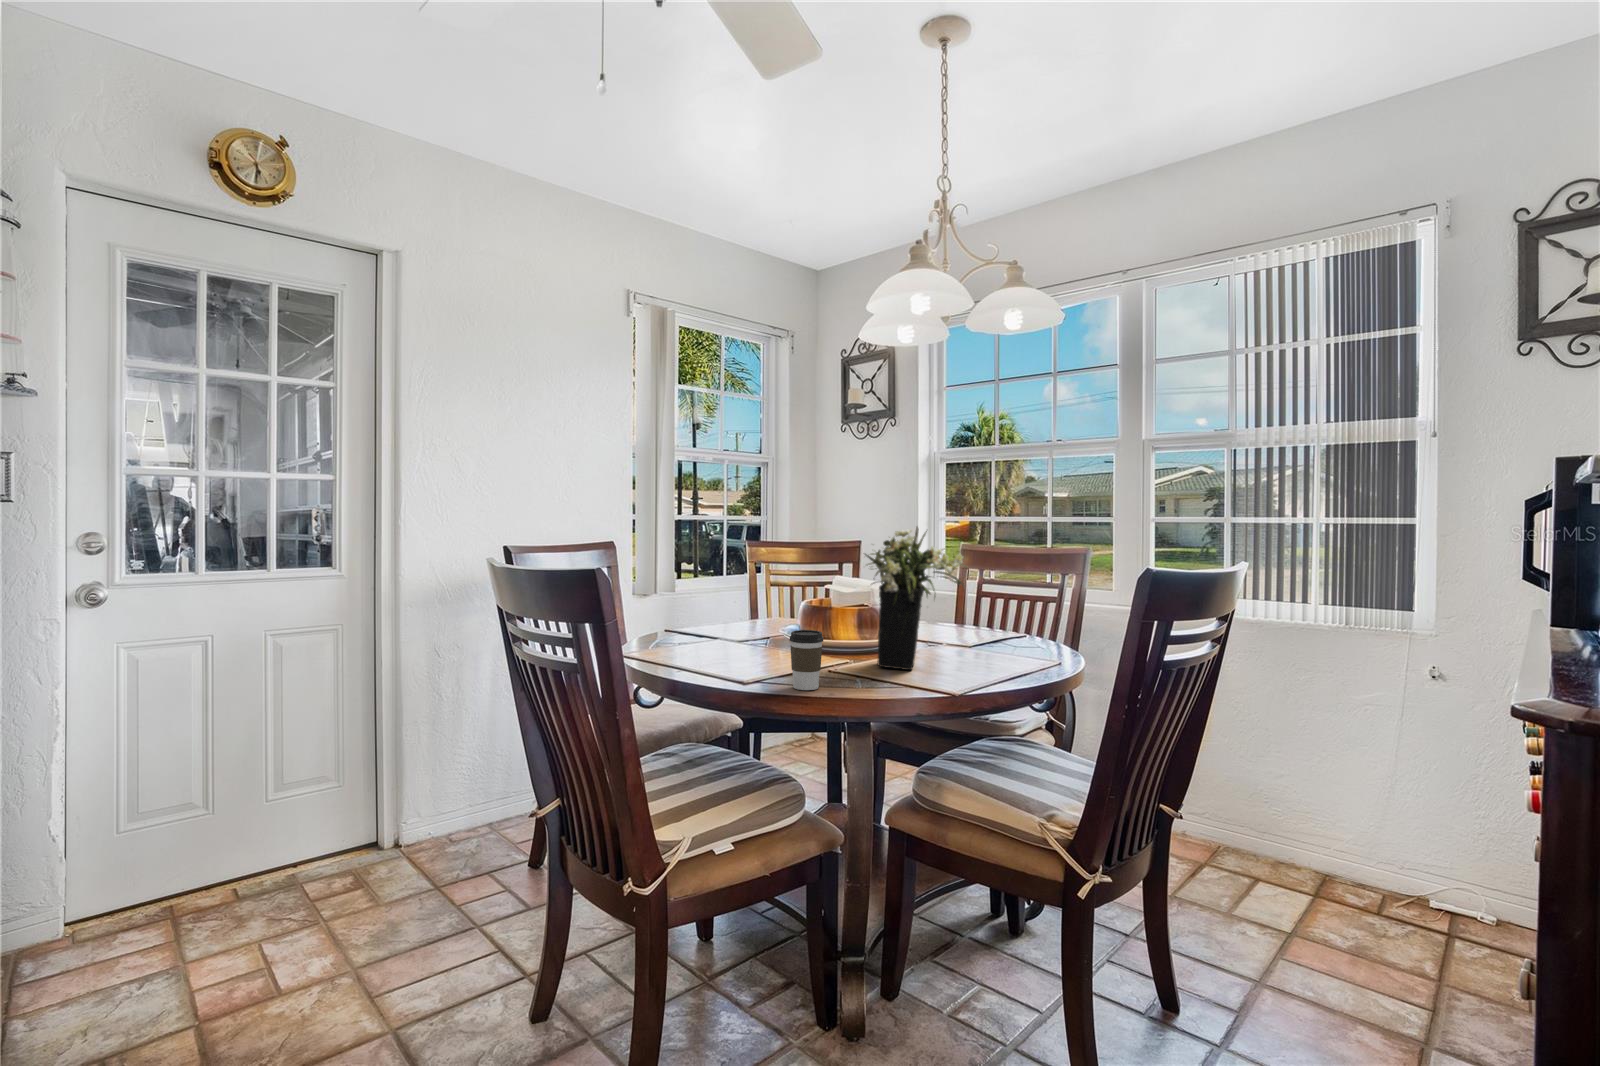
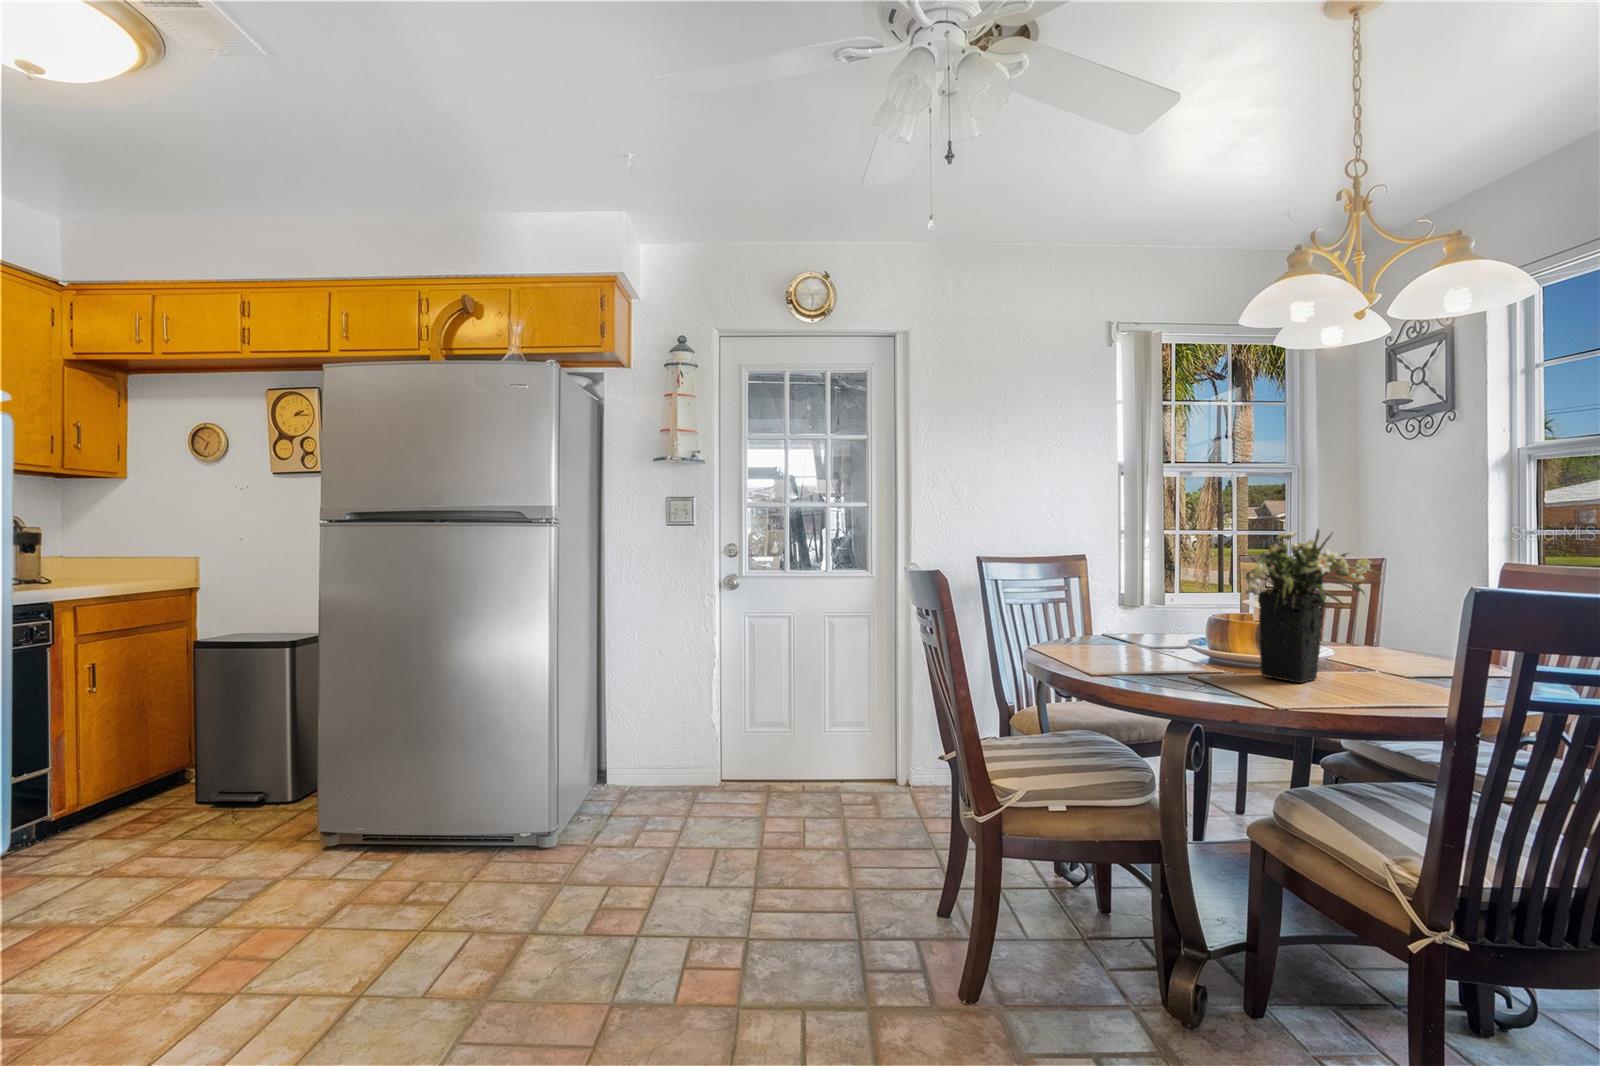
coffee cup: present [790,630,823,690] -> none [1131,626,1167,682]

